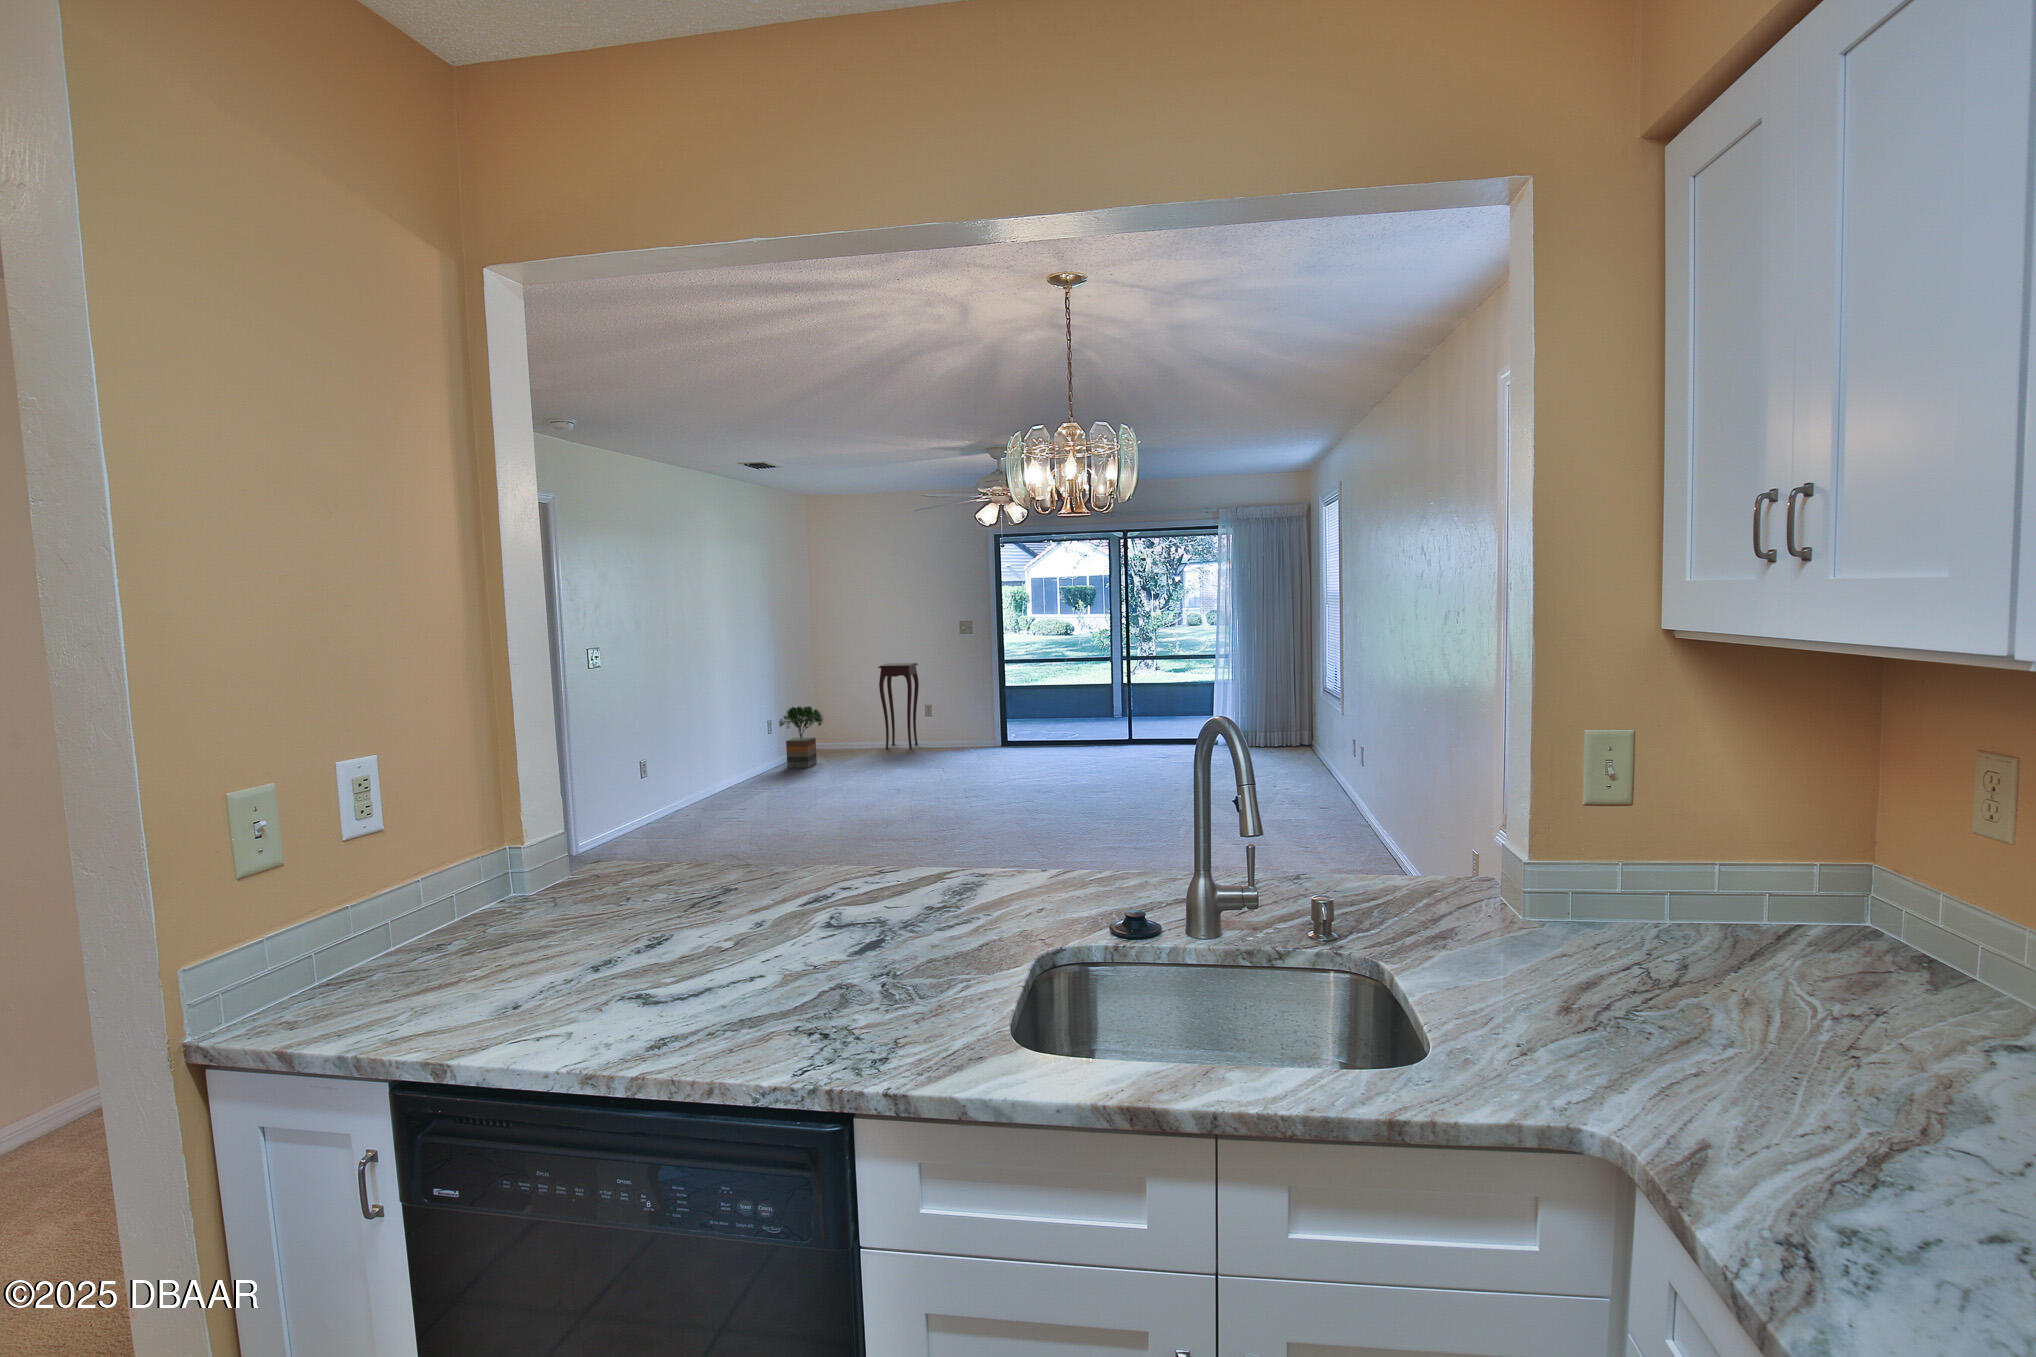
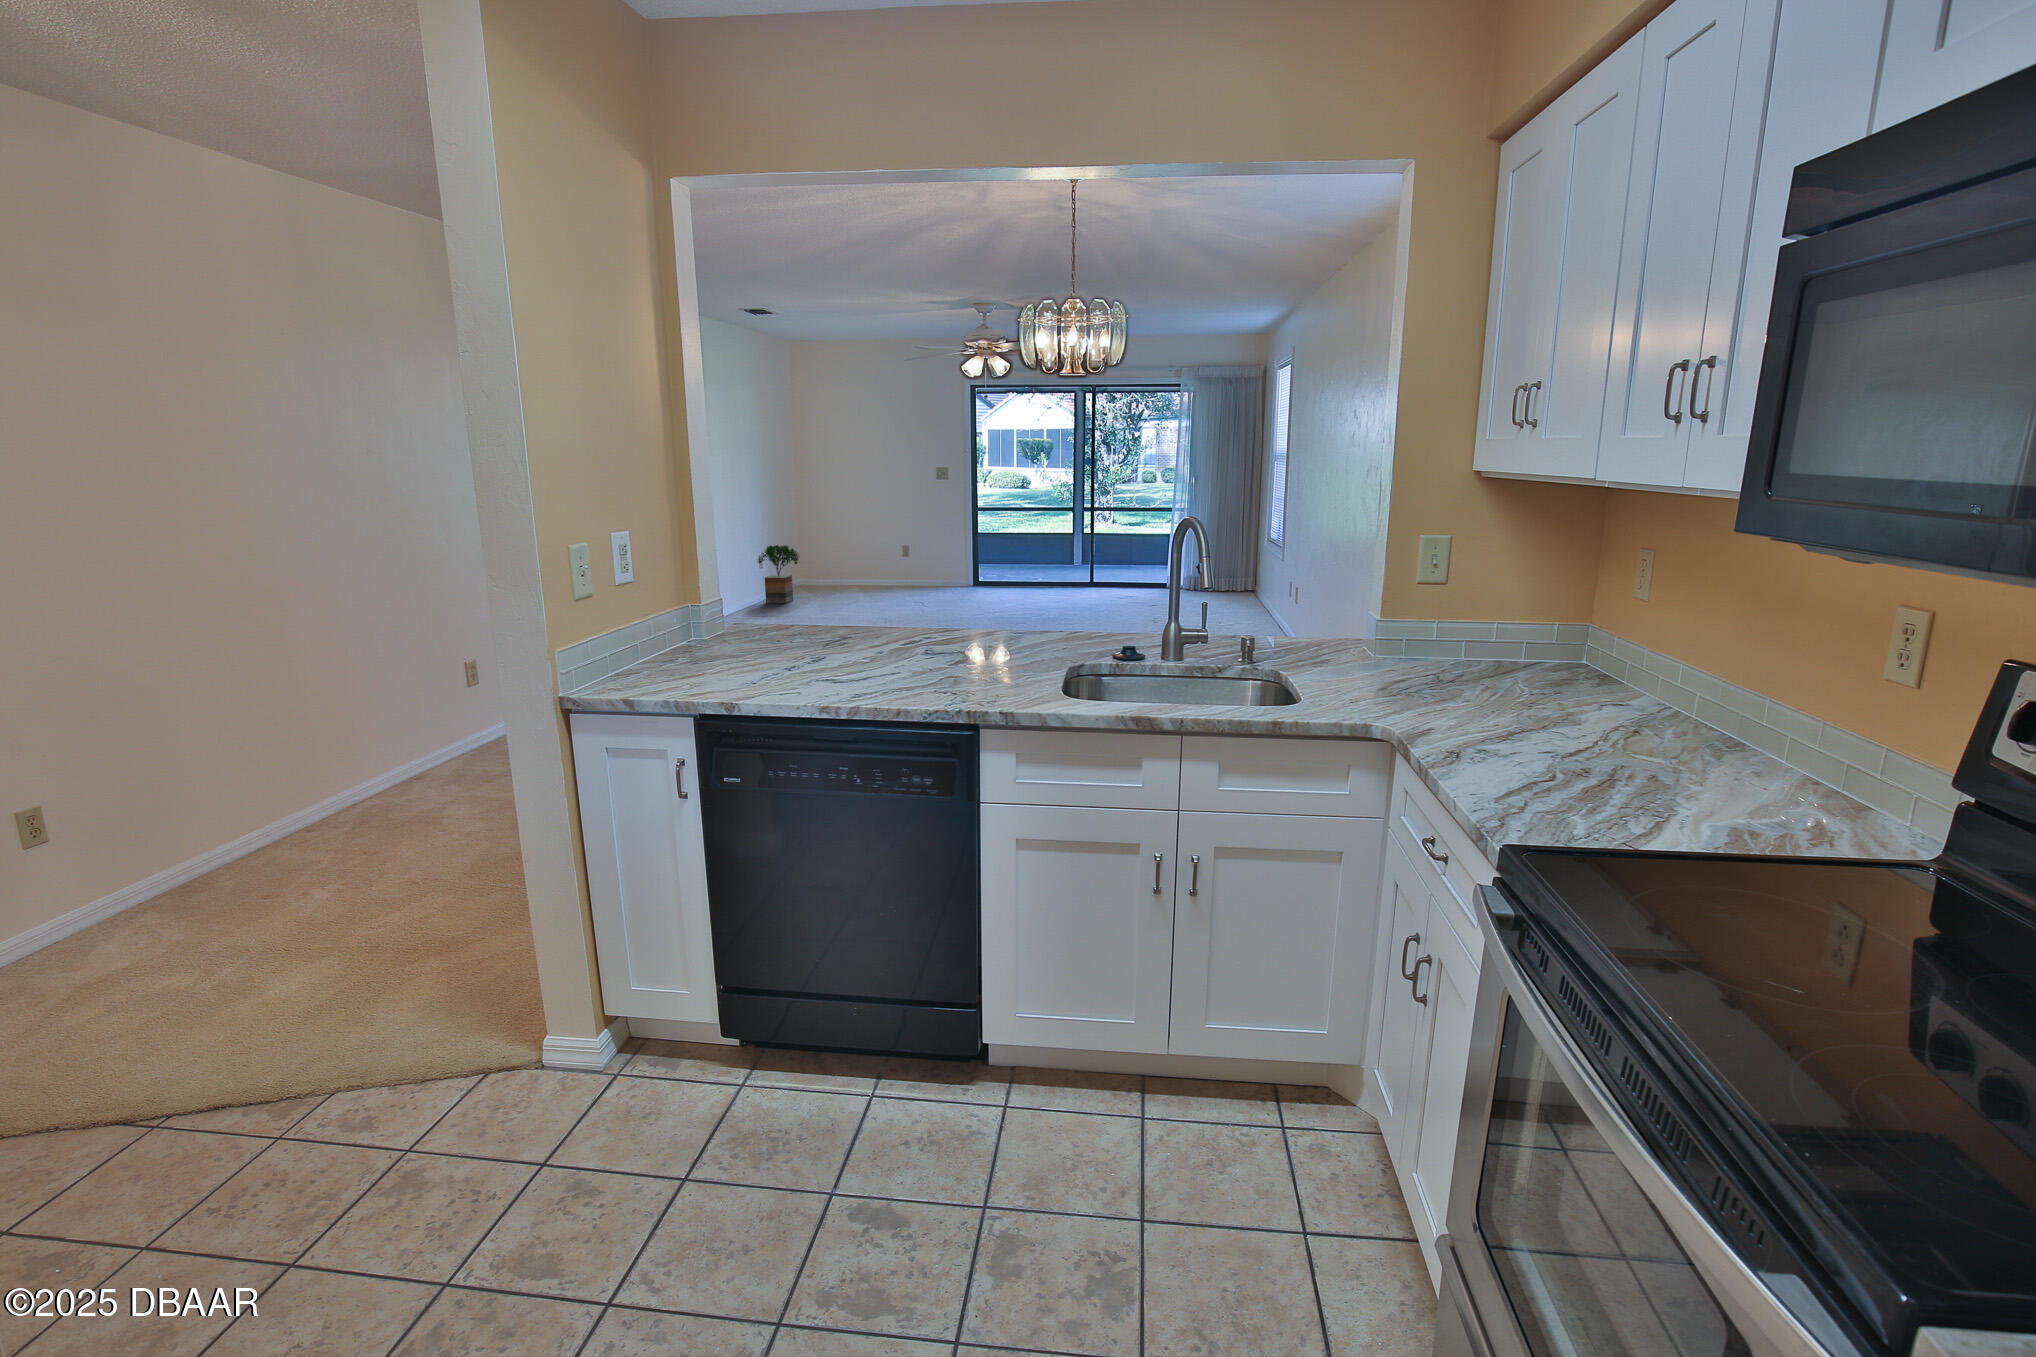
side table: present [878,663,919,748] -> none [850,507,887,589]

